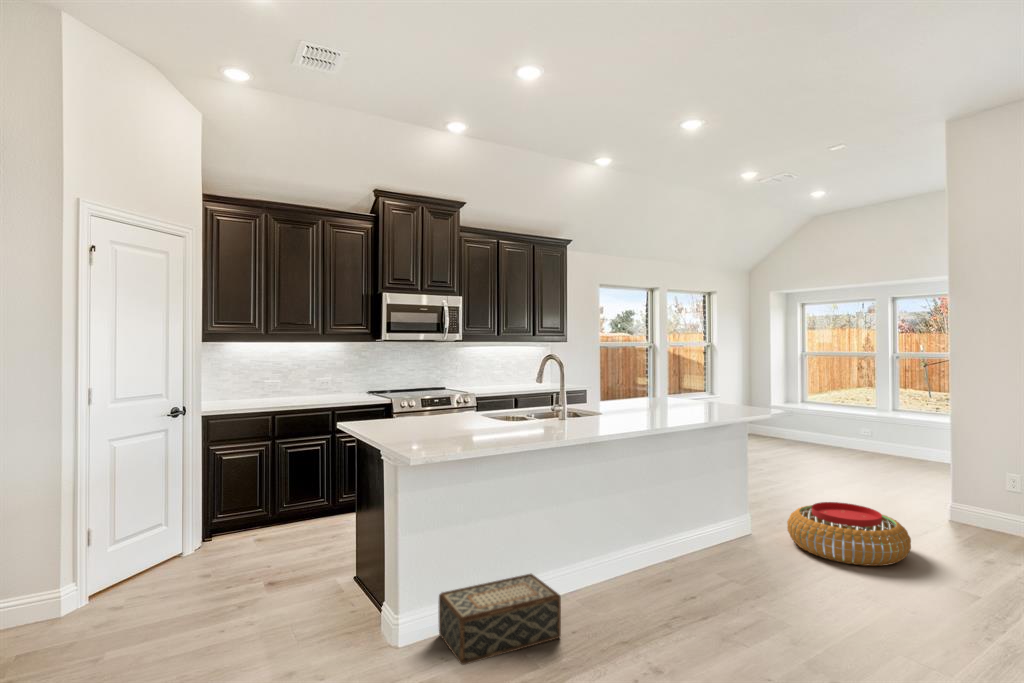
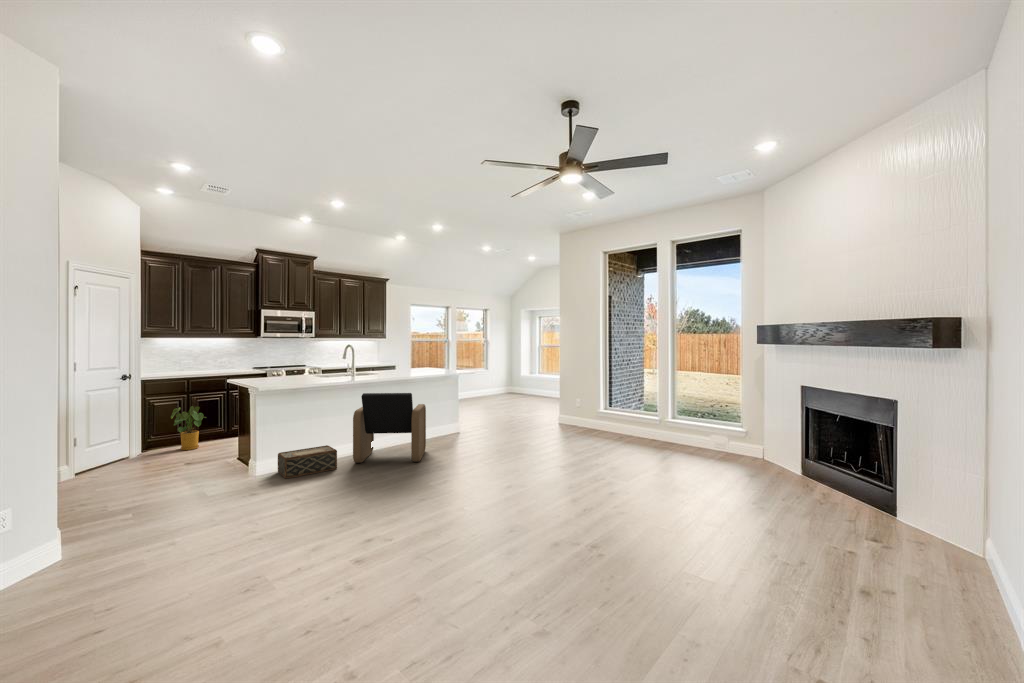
house plant: none [247,460,304,541] -> present [171,406,206,450]
armchair: none [589,465,744,631] -> present [353,393,426,463]
pouf: present [787,502,911,566] -> none [474,416,523,440]

